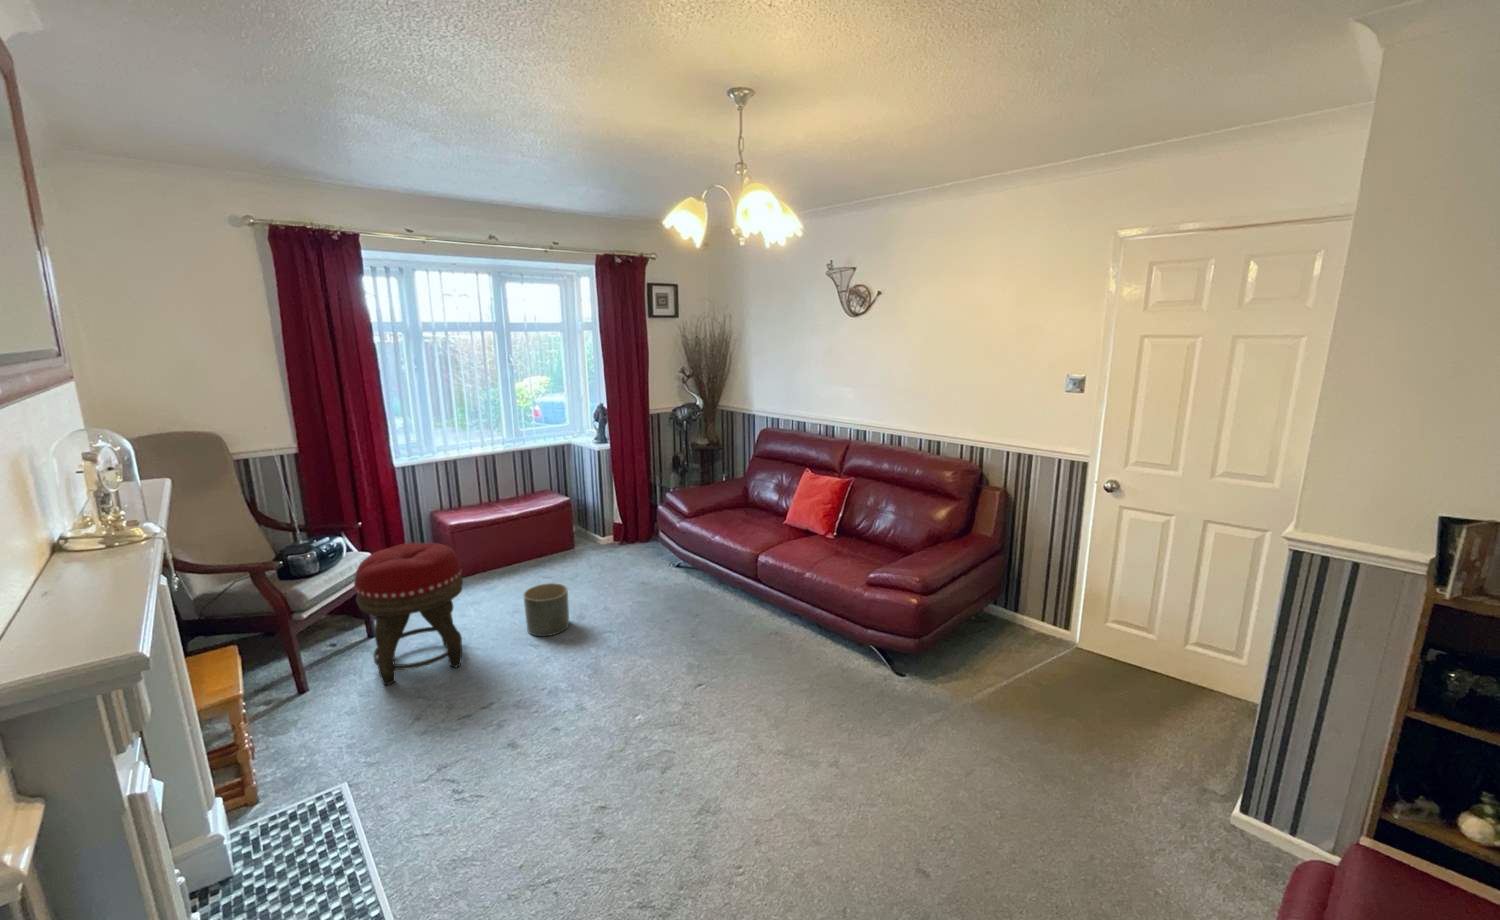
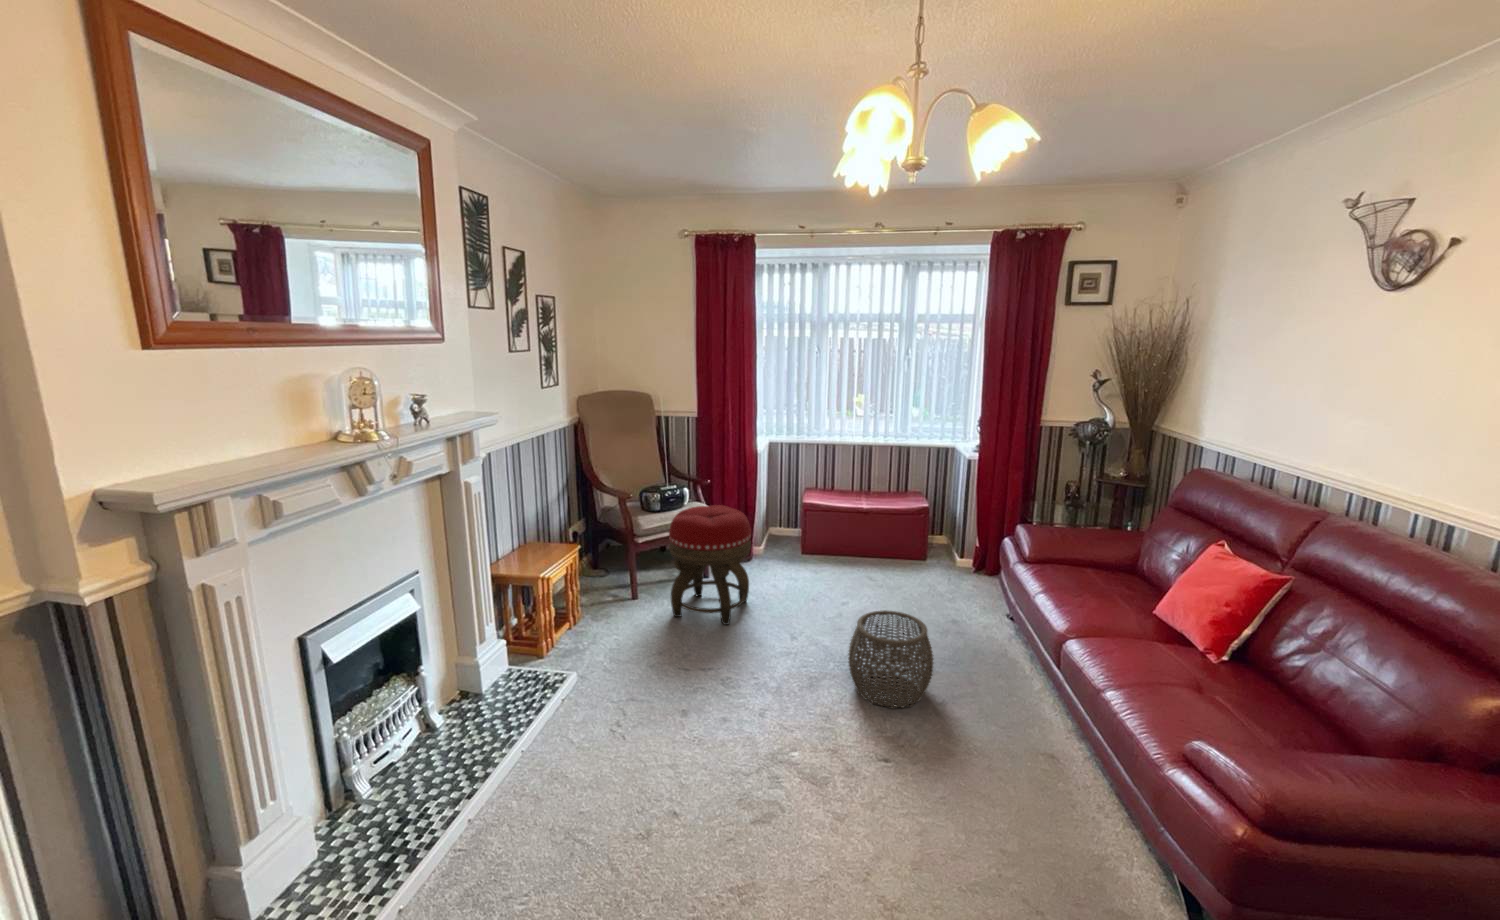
woven basket: none [616,581,689,661] -> present [848,610,933,708]
planter: present [524,583,569,636] -> none [802,579,845,633]

